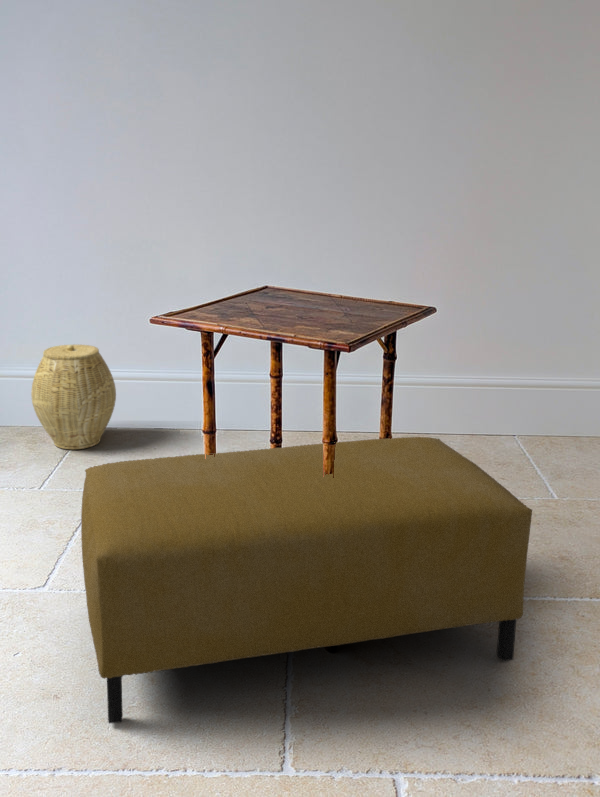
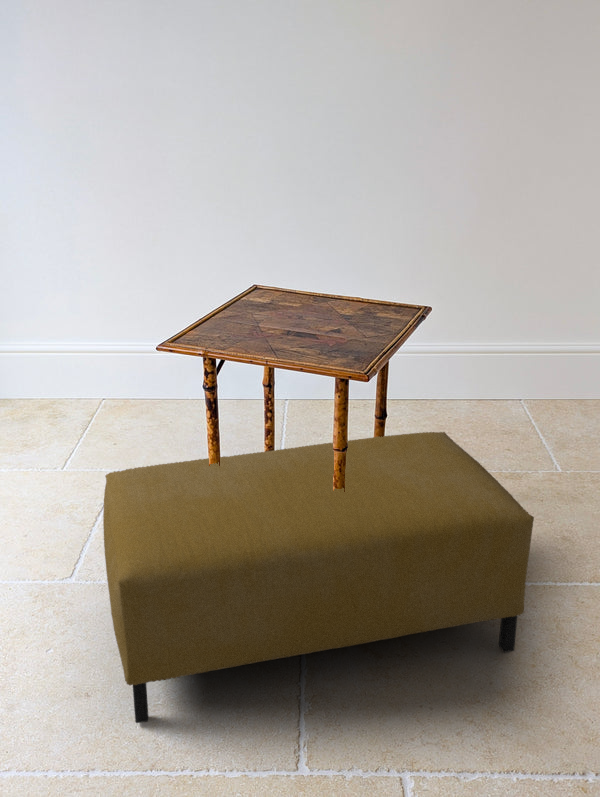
woven basket: present [31,345,116,449] -> none [52,323,133,425]

